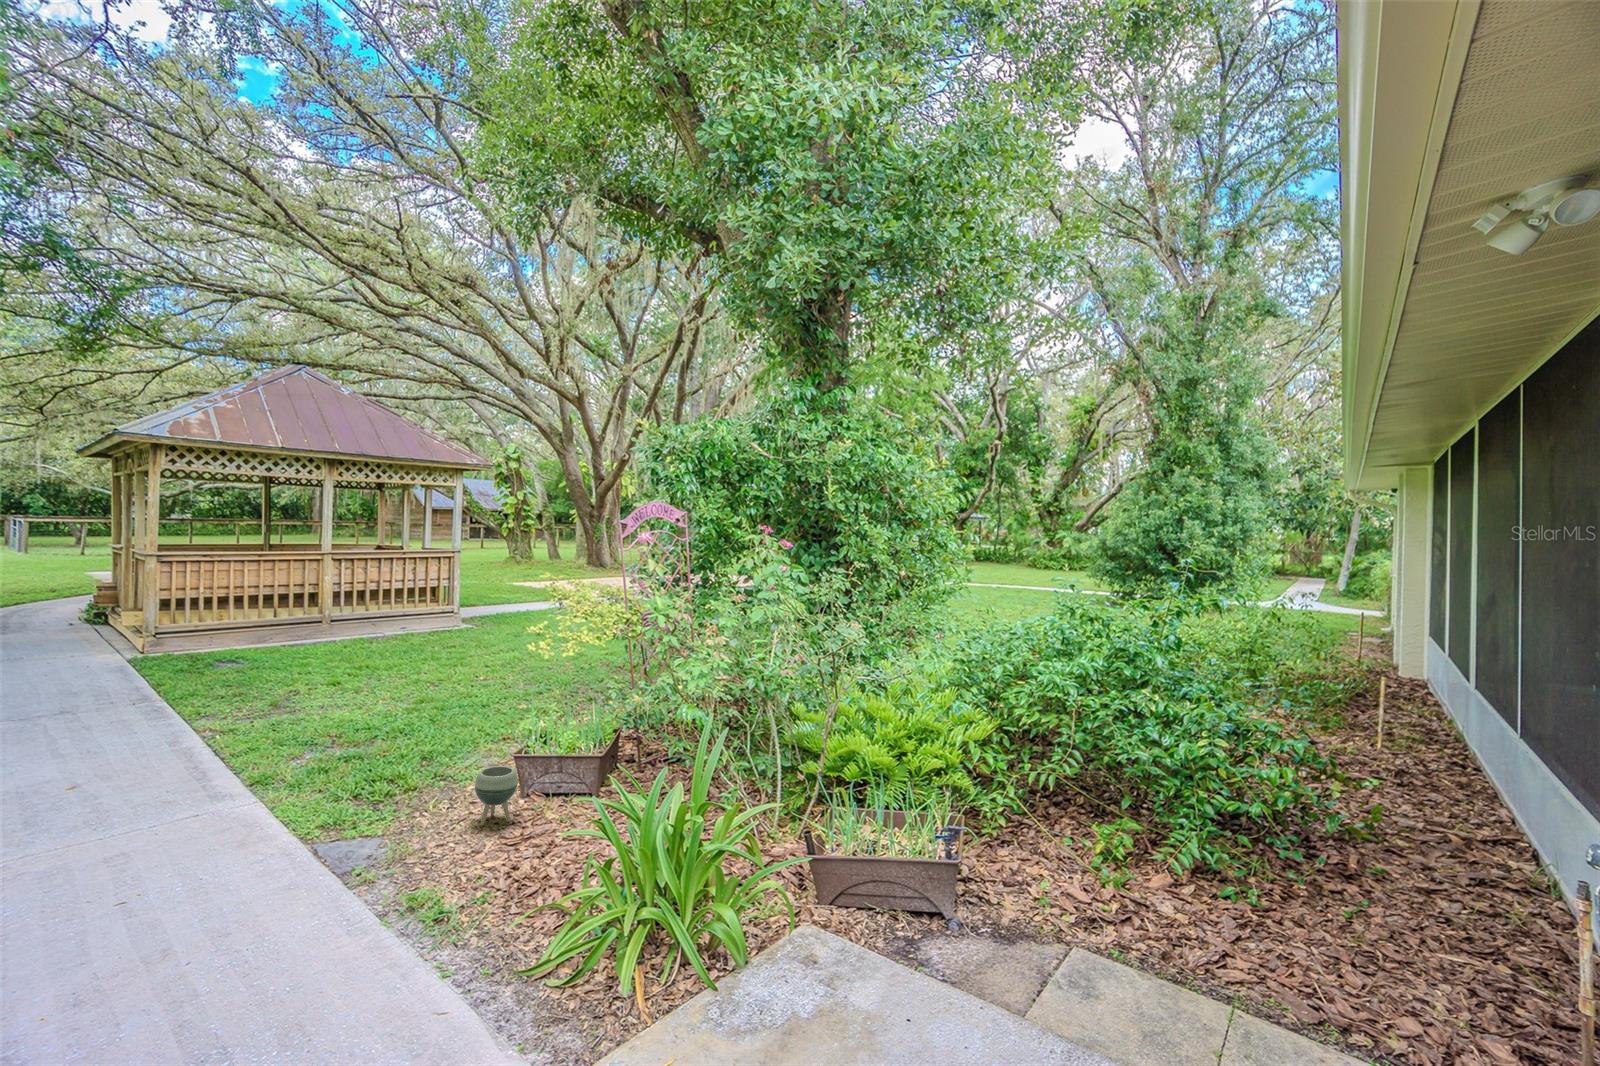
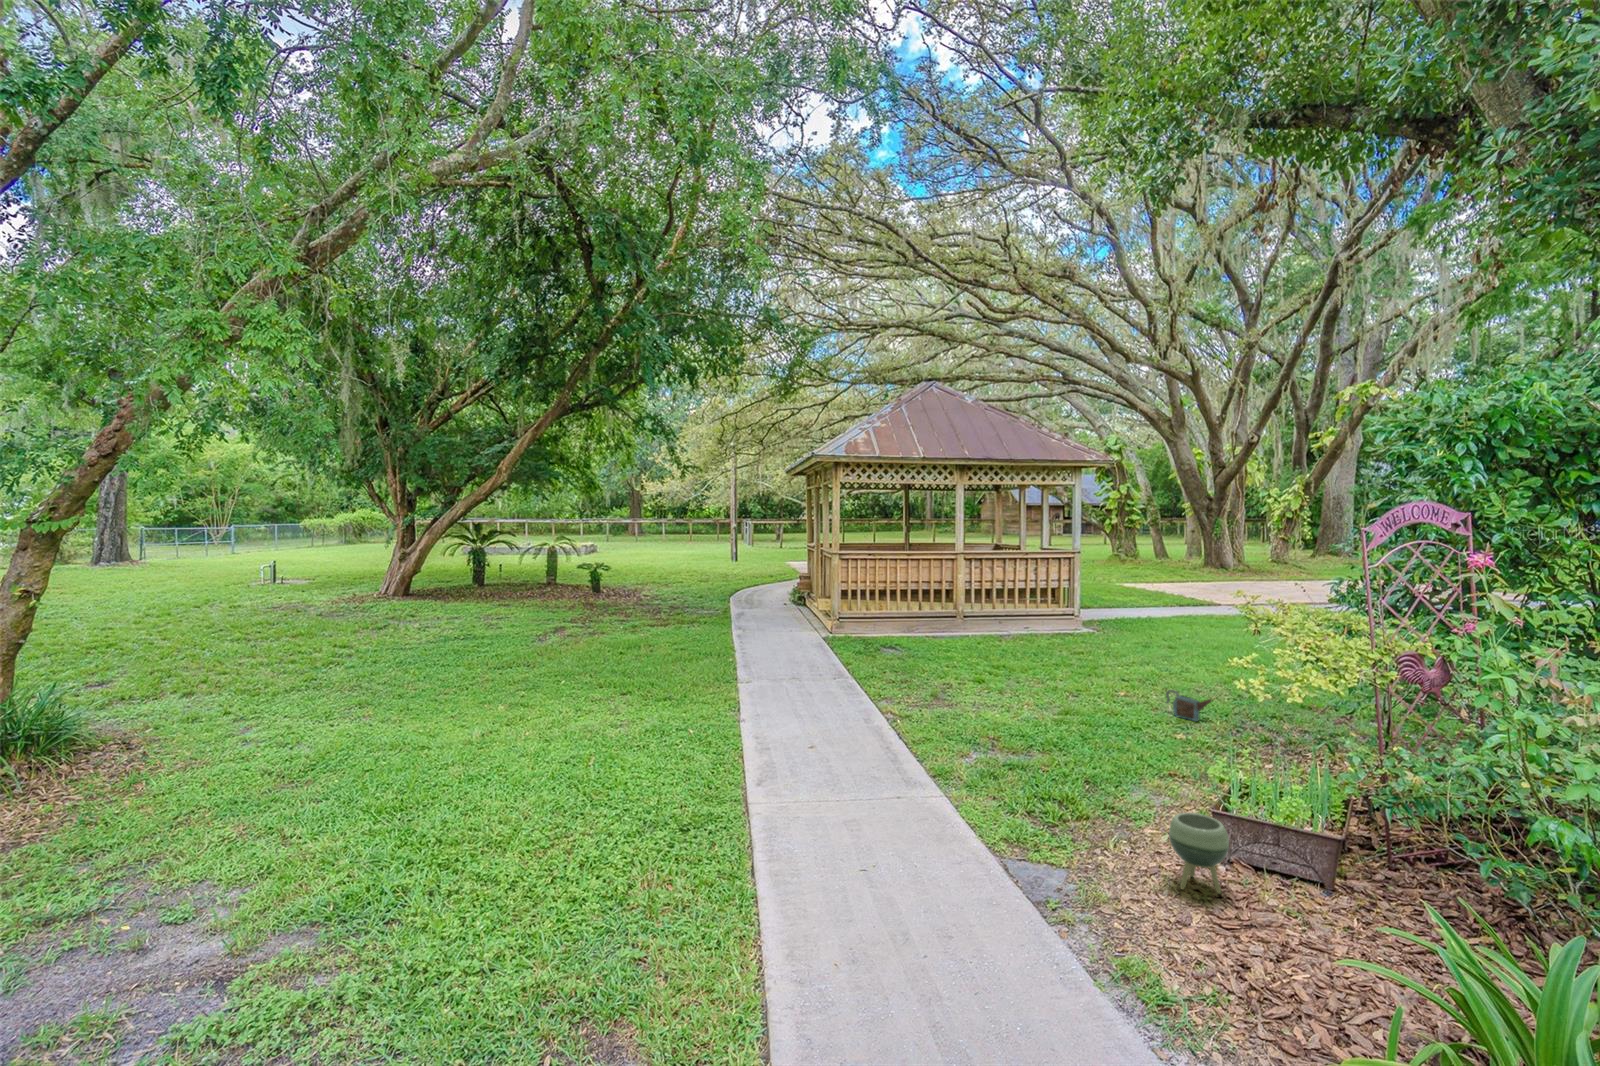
watering can: none [512,676,548,700] -> present [1166,690,1212,721]

